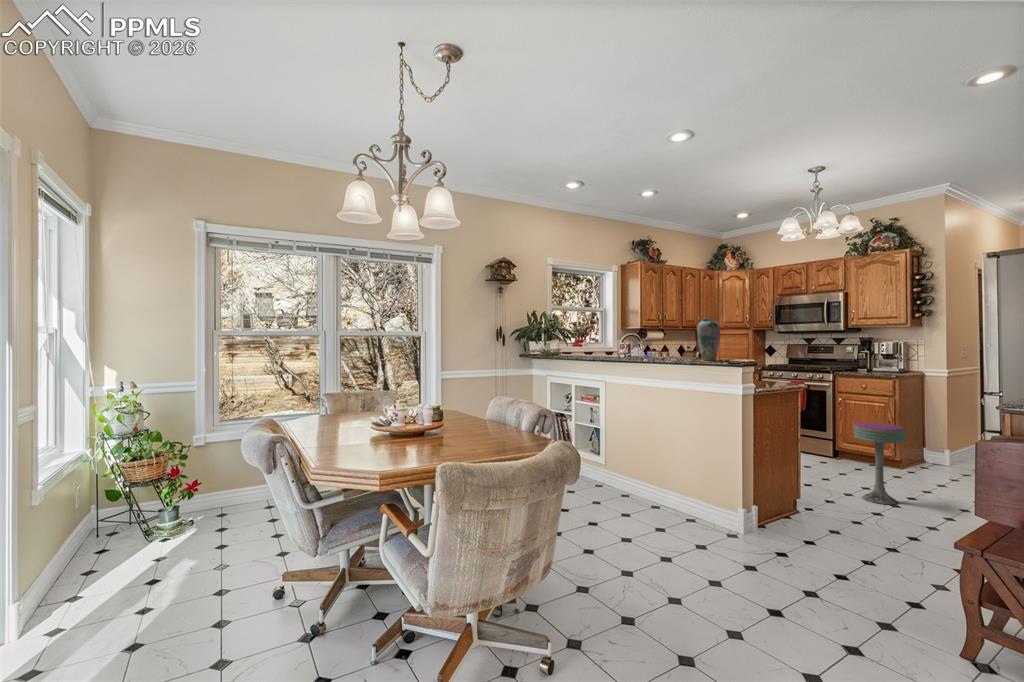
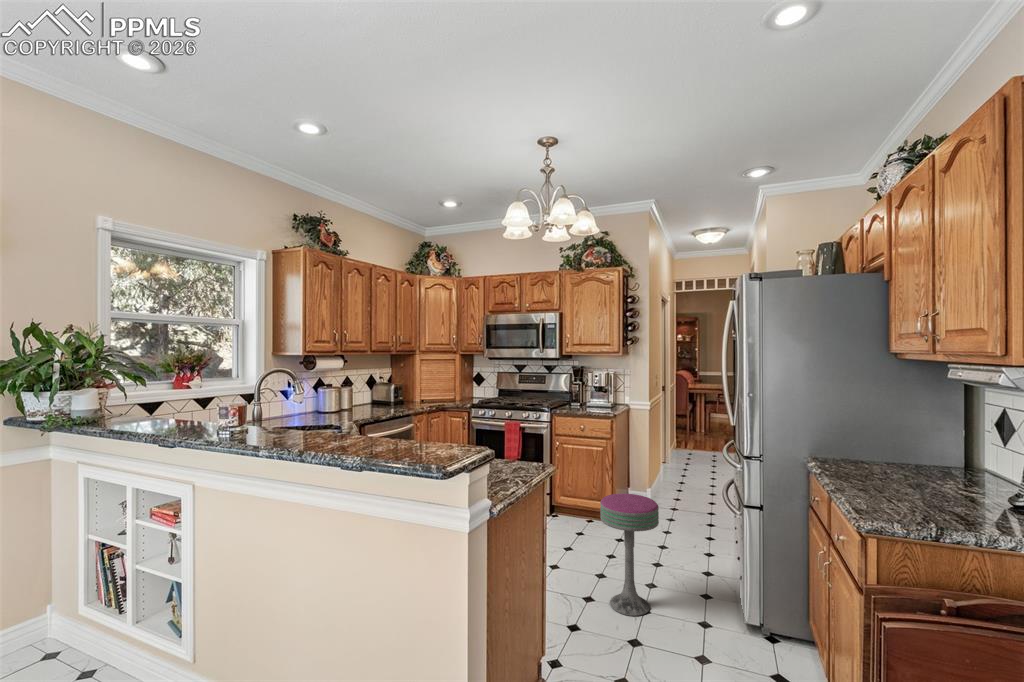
vase: present [697,318,720,361] -> none [383,359,430,454]

